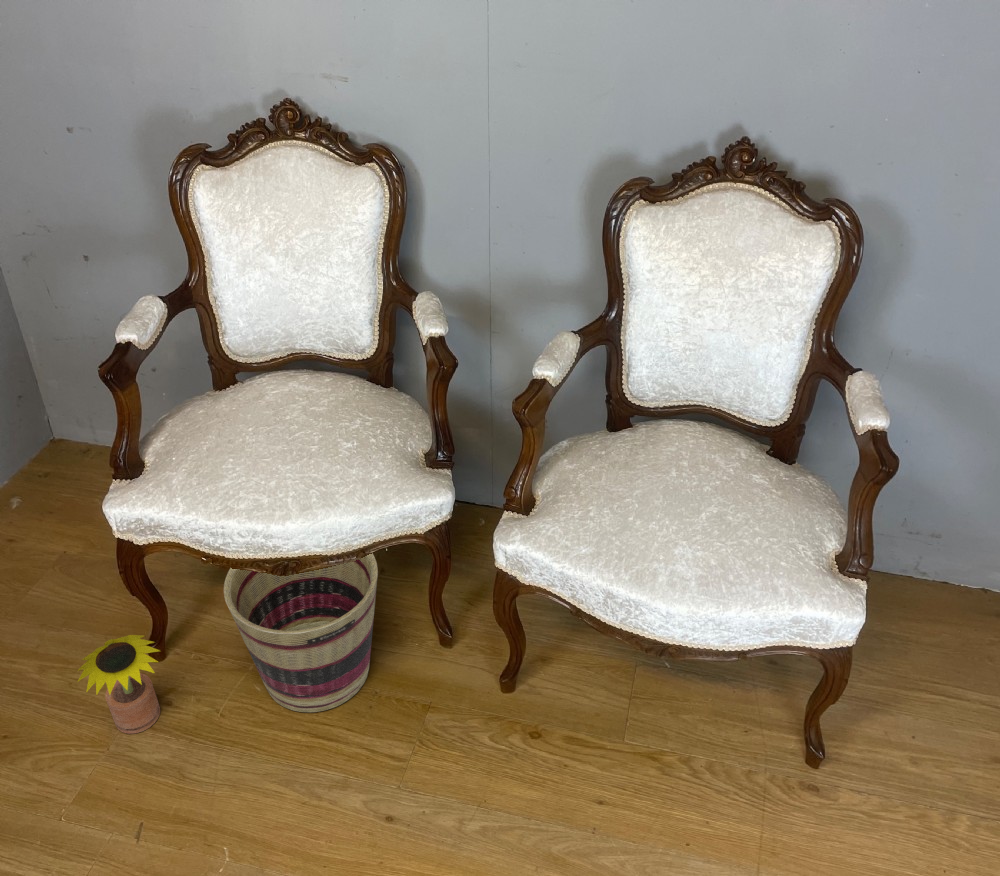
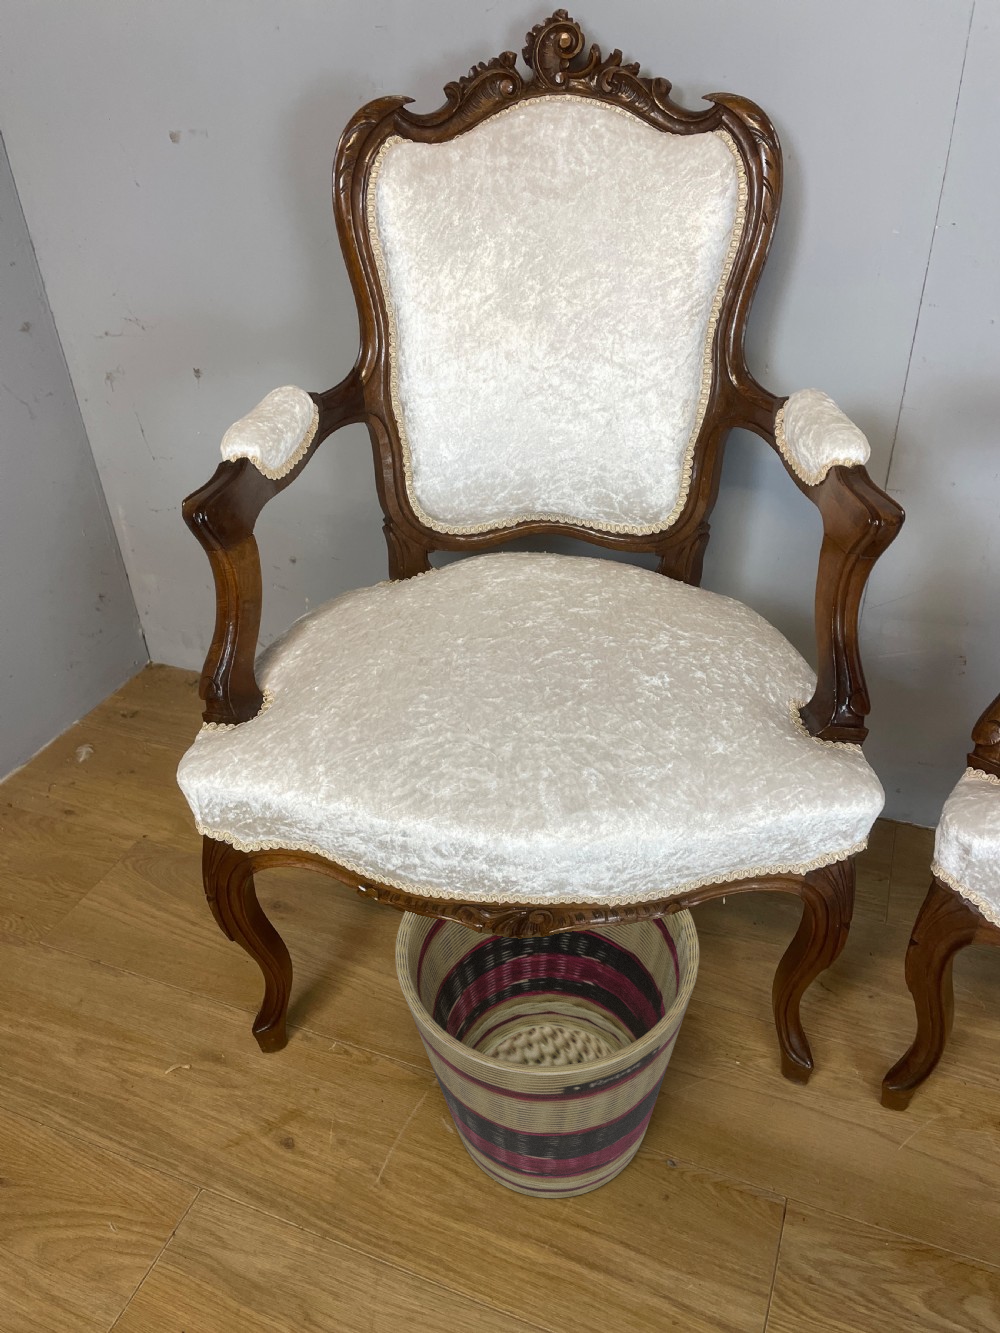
decorative plant: present [77,635,160,734] -> none [102,1039,270,1200]

